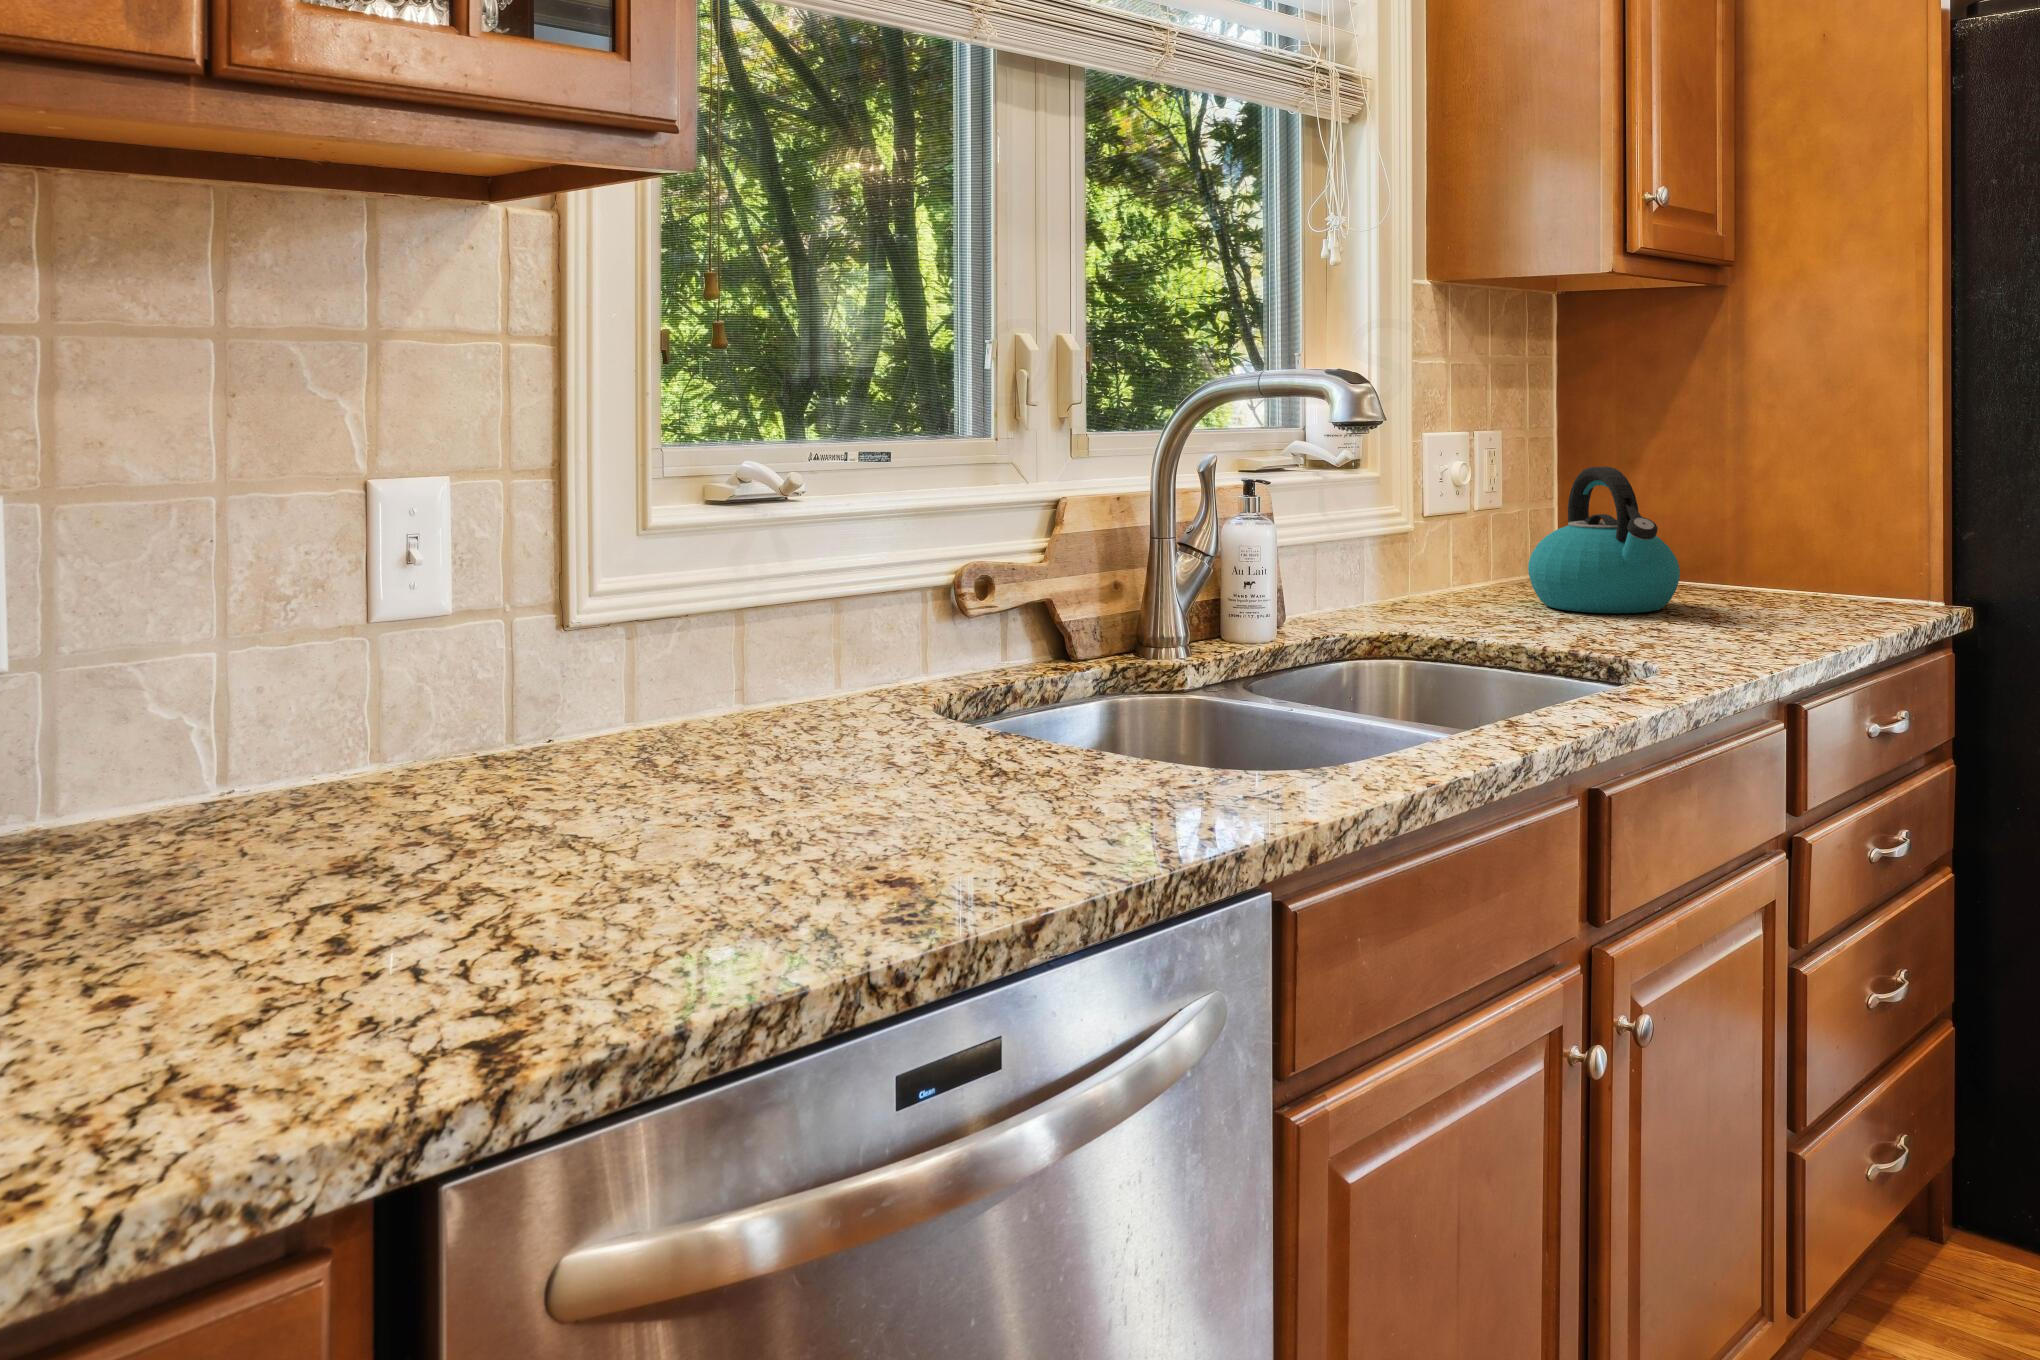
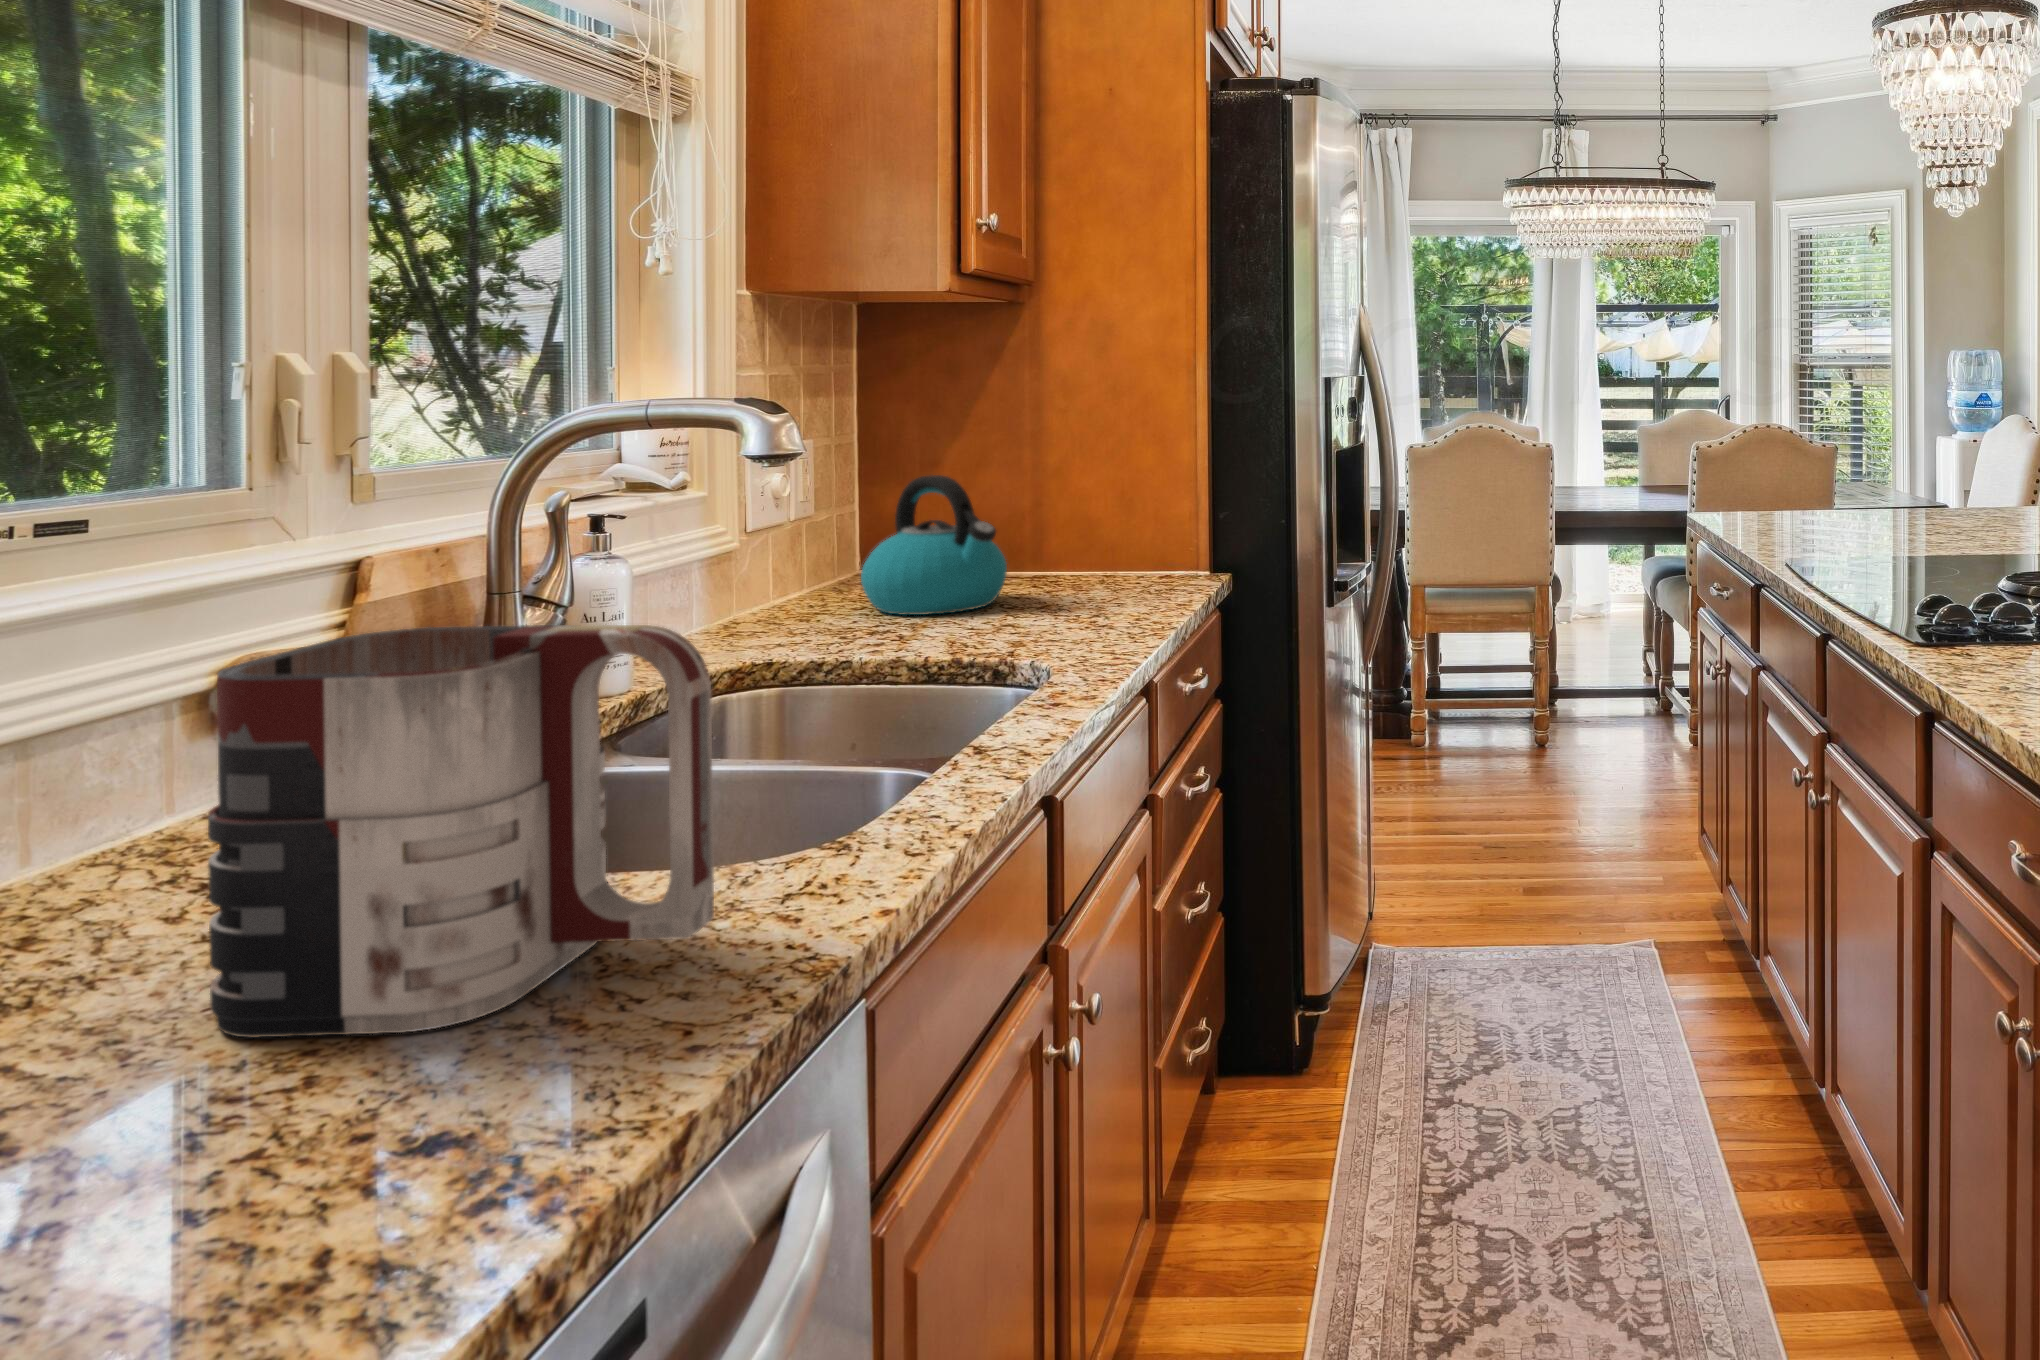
mug: none [835,532,1140,834] -> present [208,625,714,1037]

